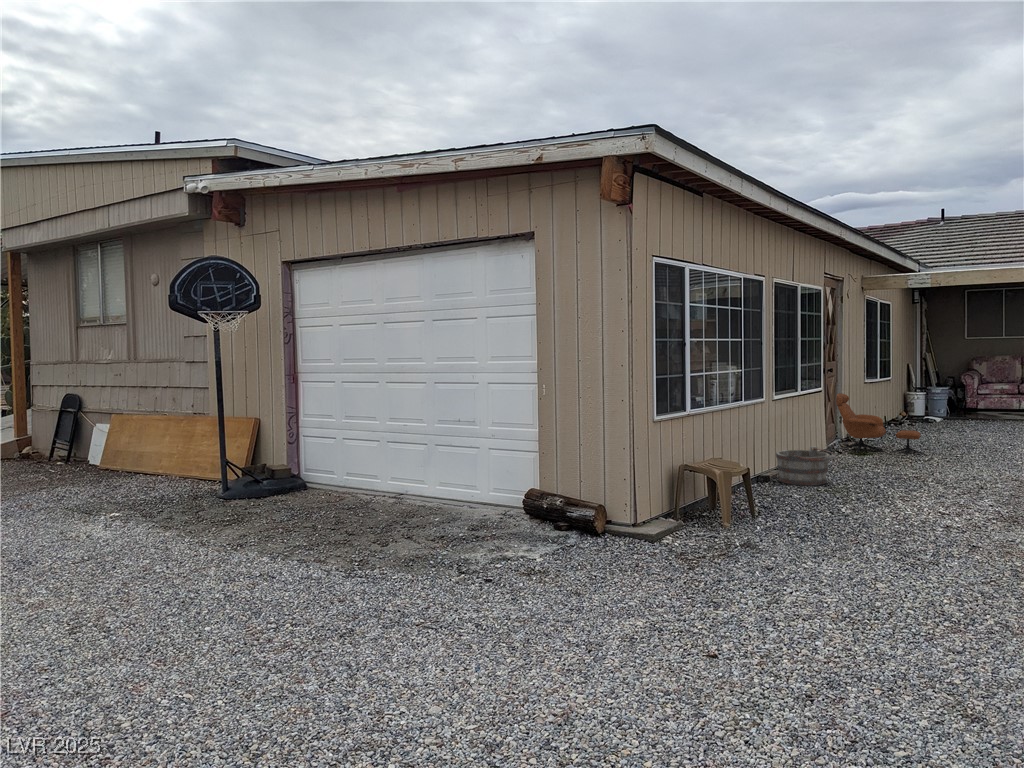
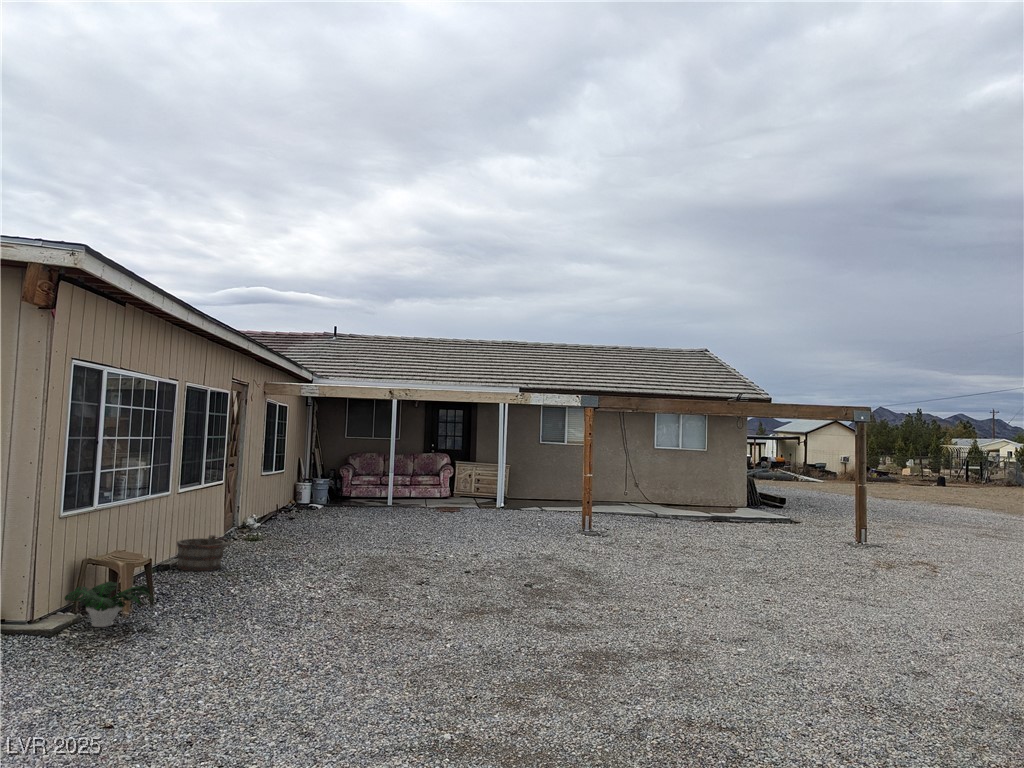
lounge chair: present [836,393,924,455] -> none [235,485,304,539]
potted plant: none [666,489,755,537] -> present [65,581,154,627]

